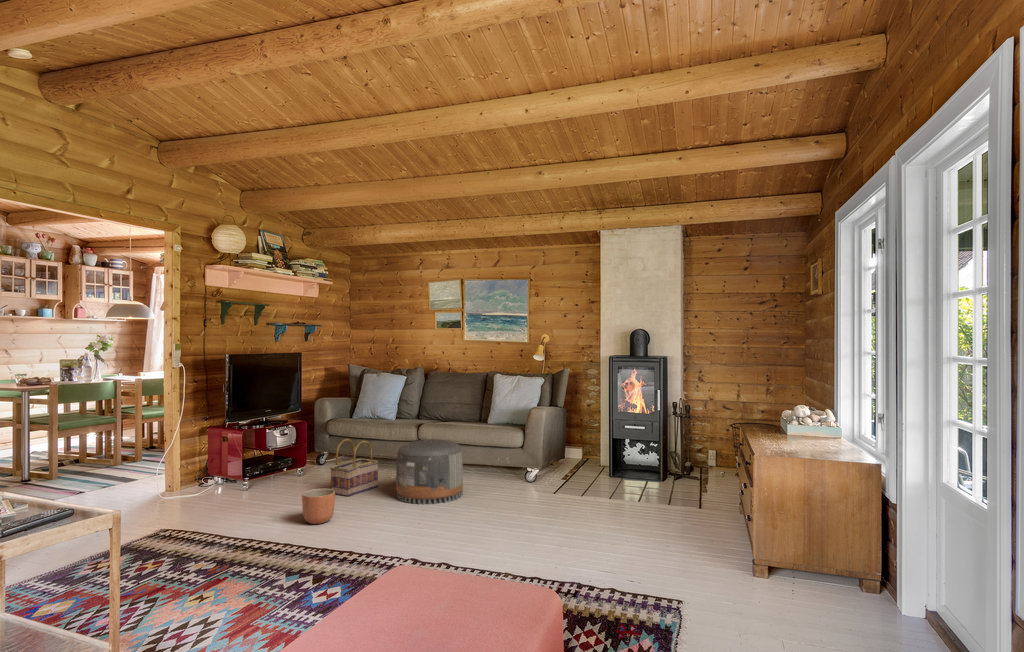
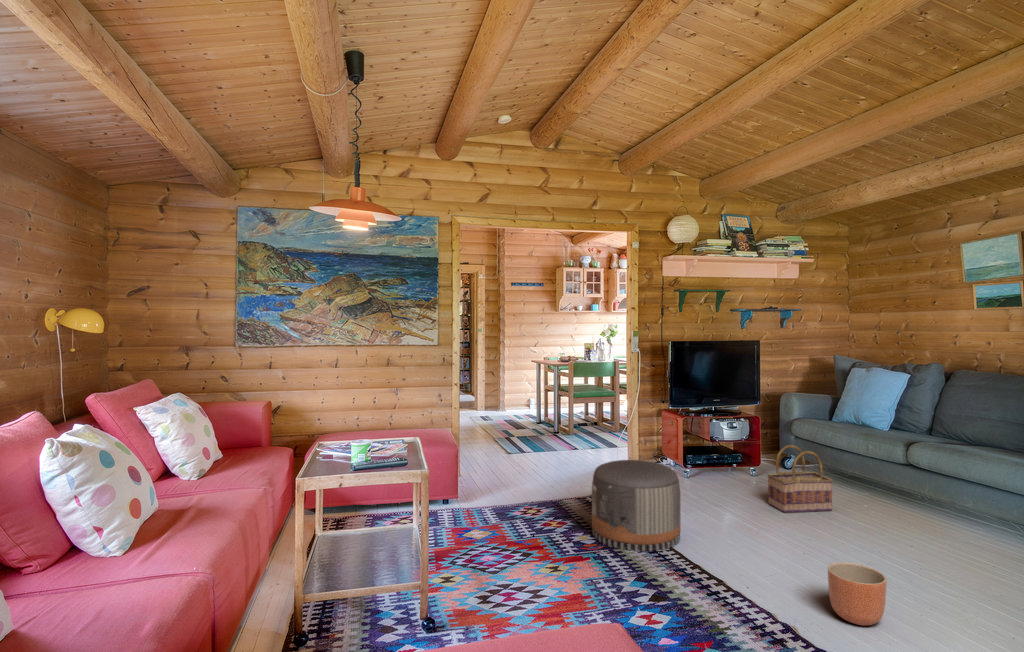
pouf: present [396,439,463,504] -> present [592,460,681,551]
planter: present [302,488,335,524] -> present [828,562,886,626]

